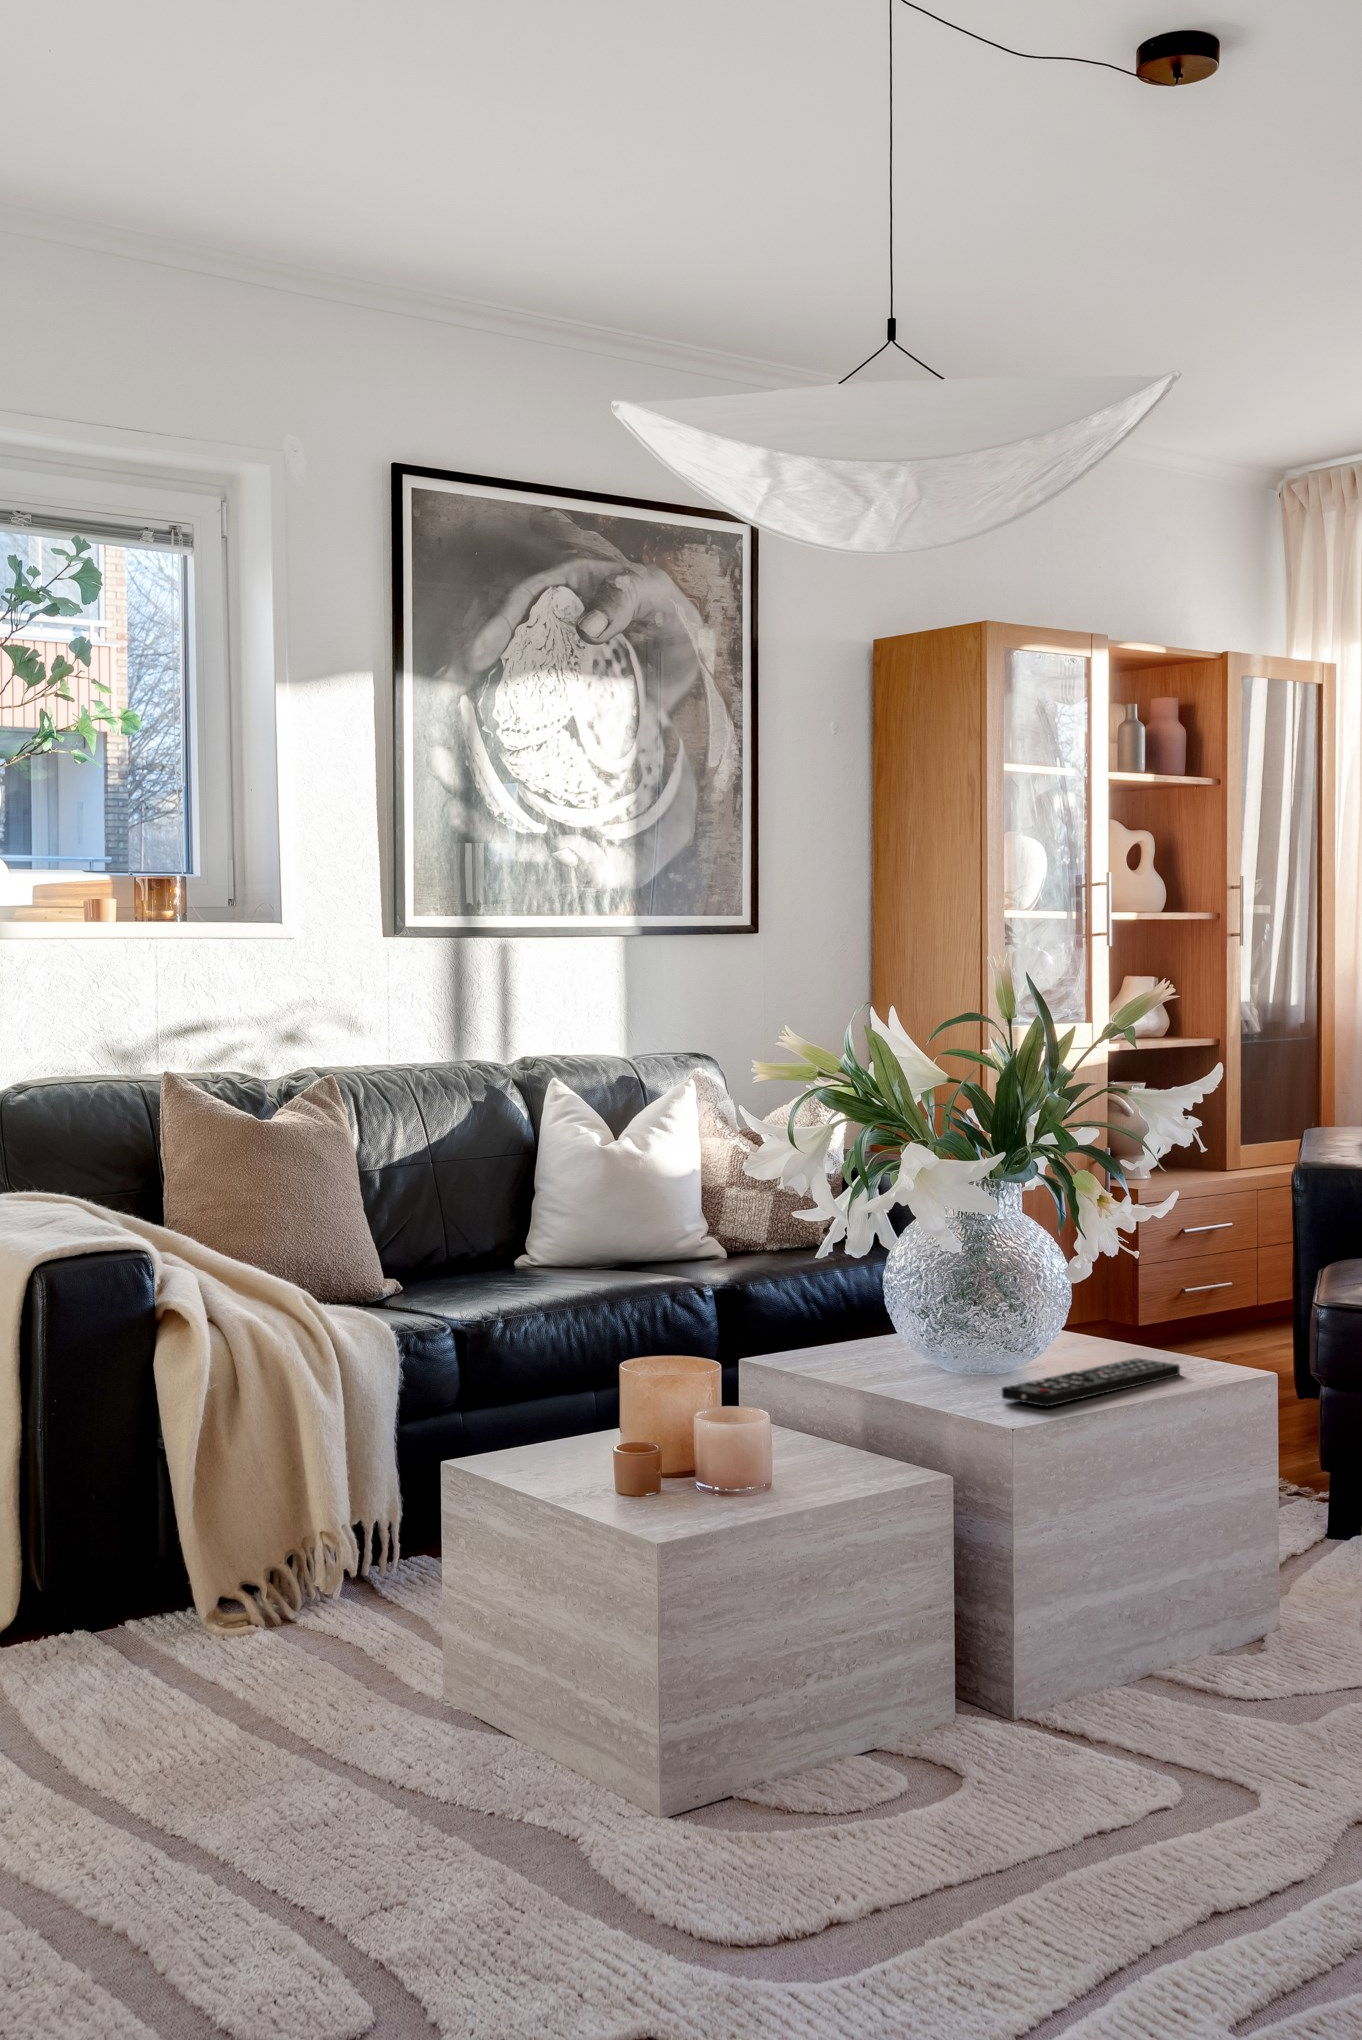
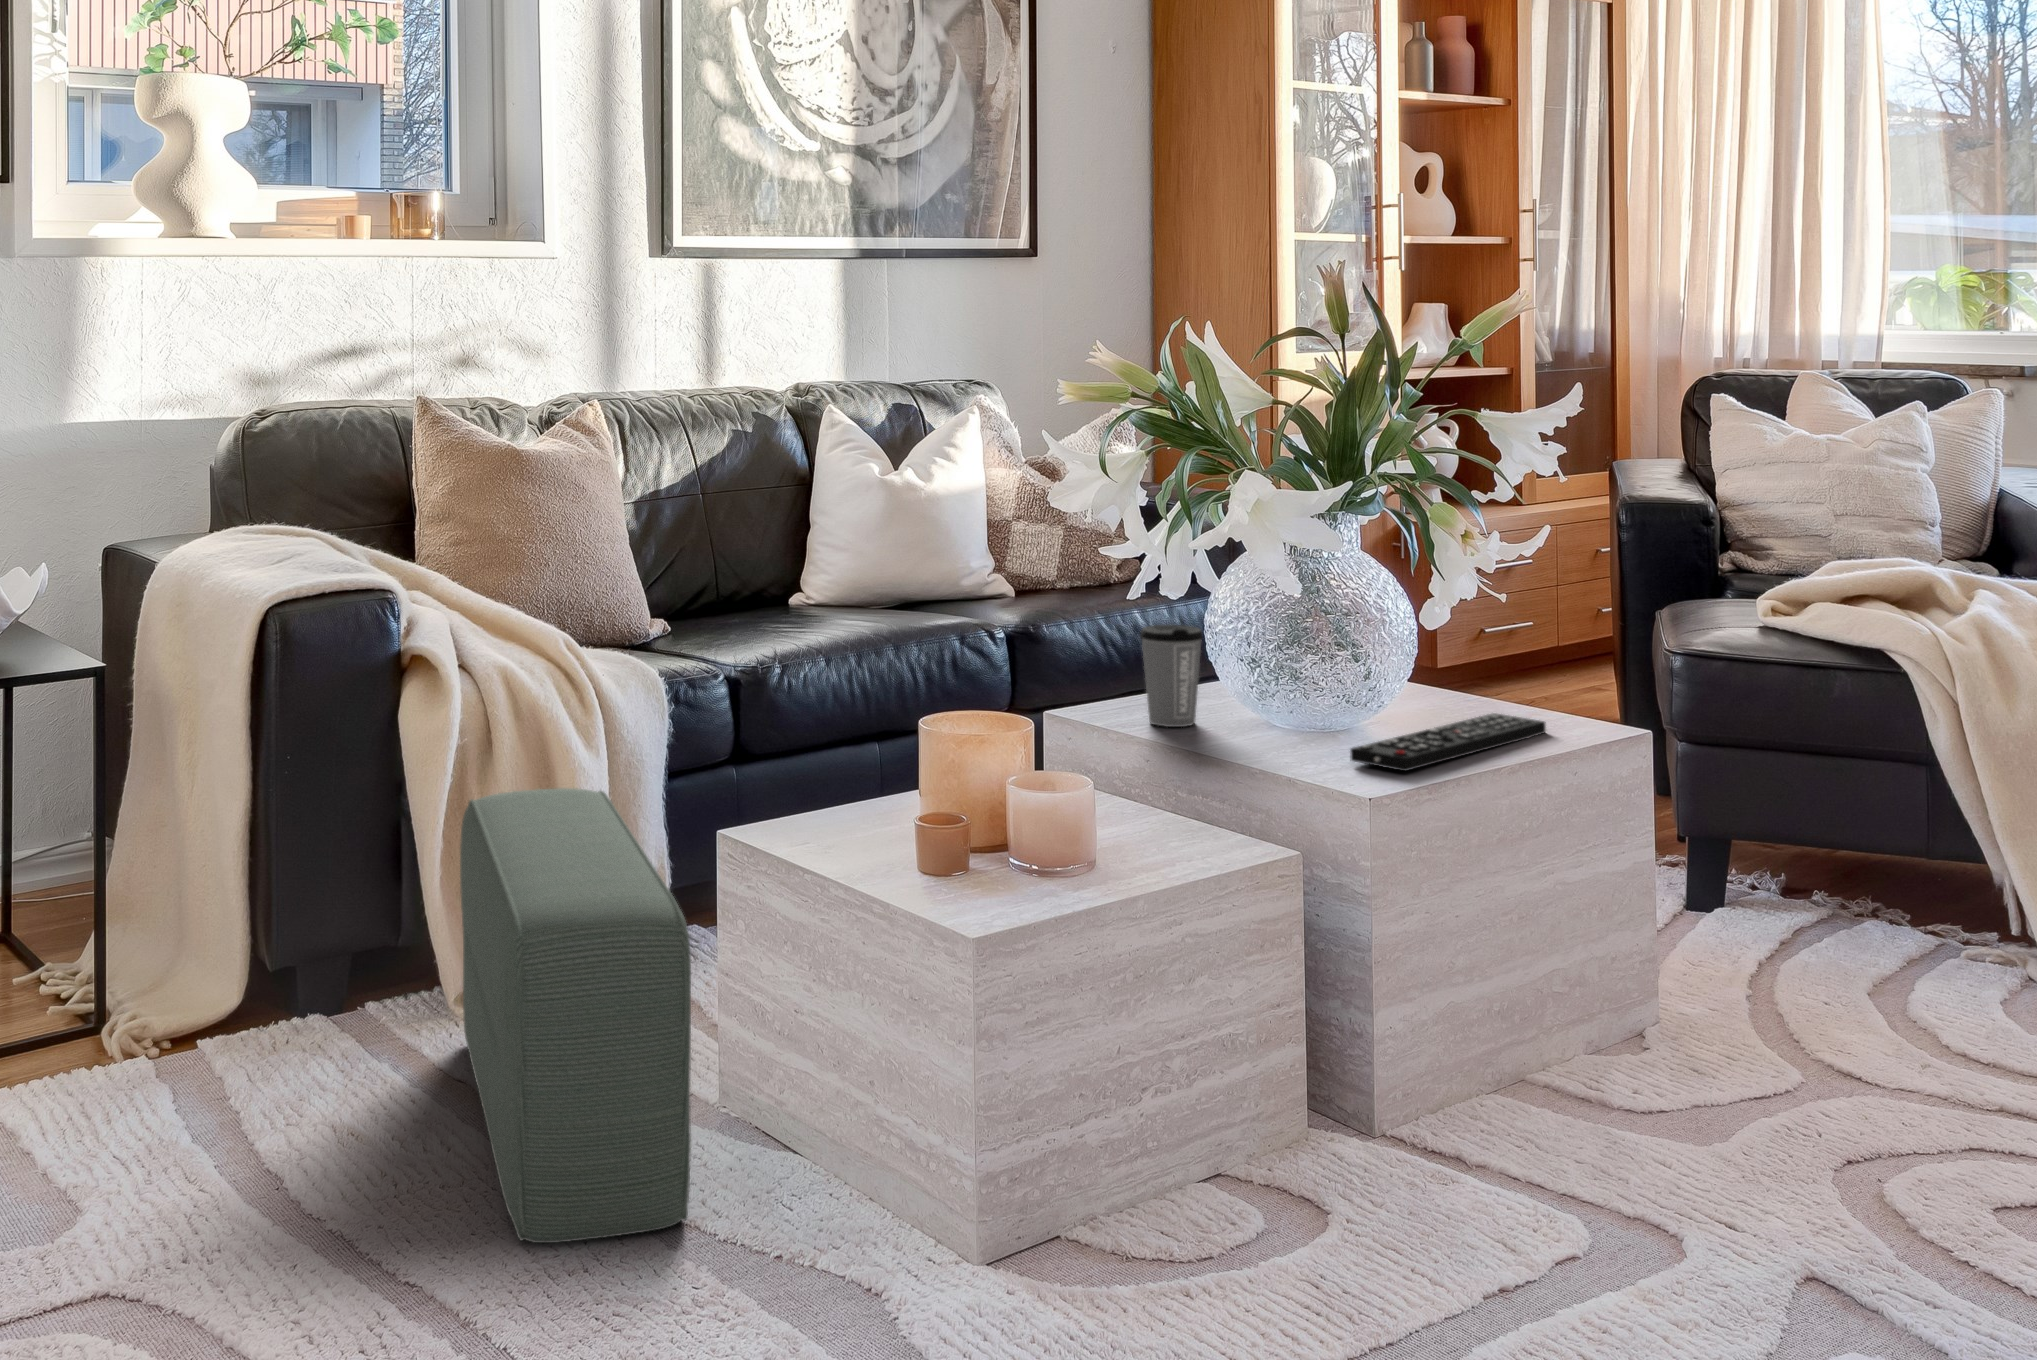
coffee cup: none [824,1281,880,1372] -> present [1140,625,1203,727]
pouf: none [212,1429,417,1809] -> present [460,788,691,1243]

